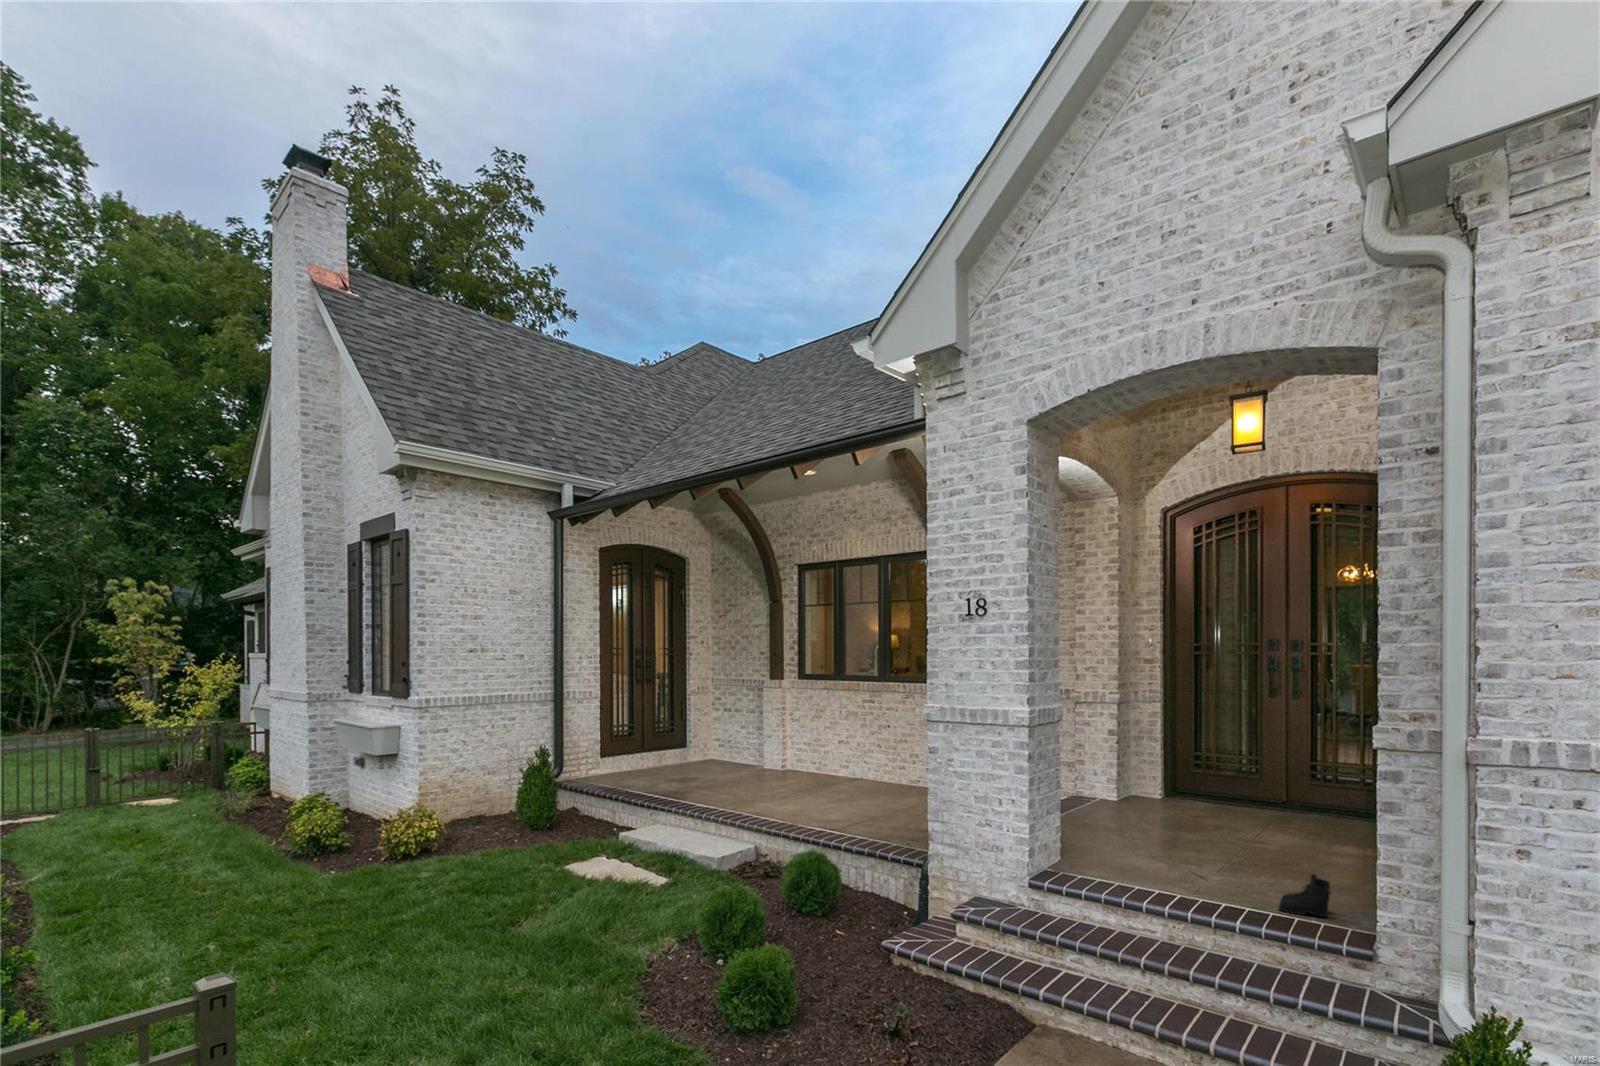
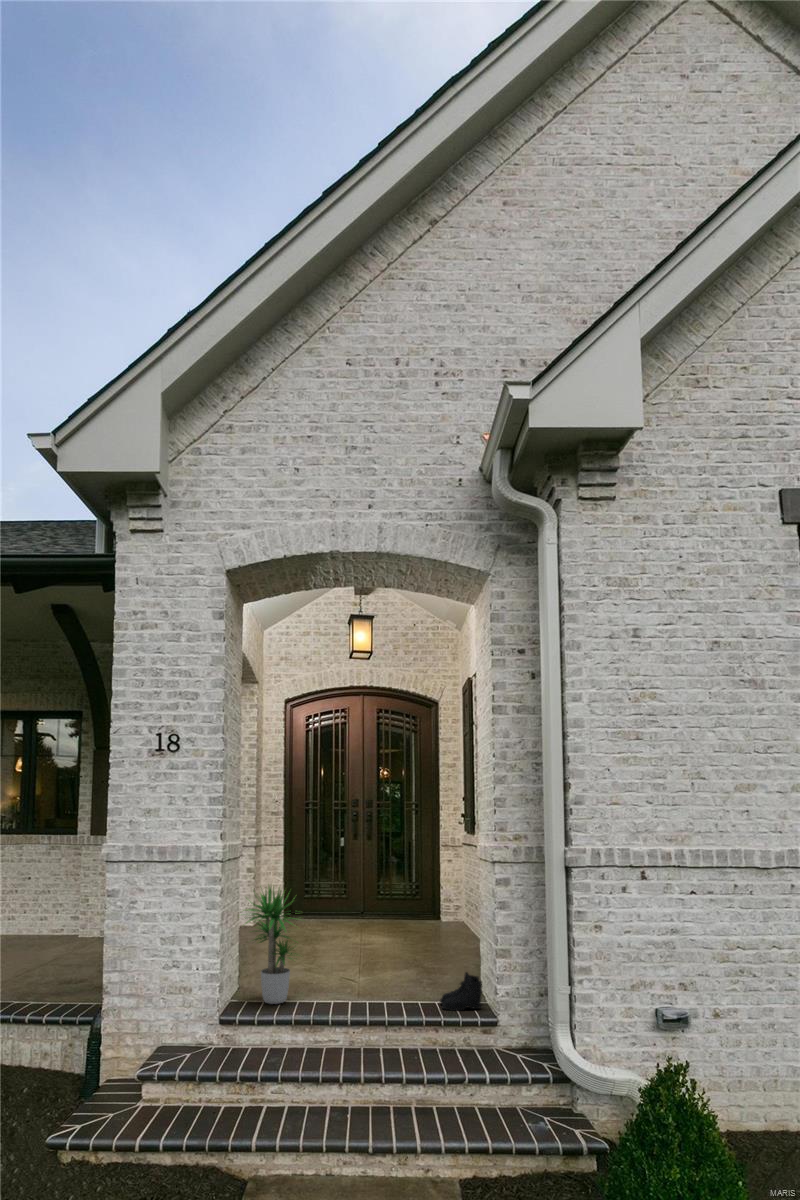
potted plant: none [1051,751,1126,874] -> present [243,887,296,1004]

